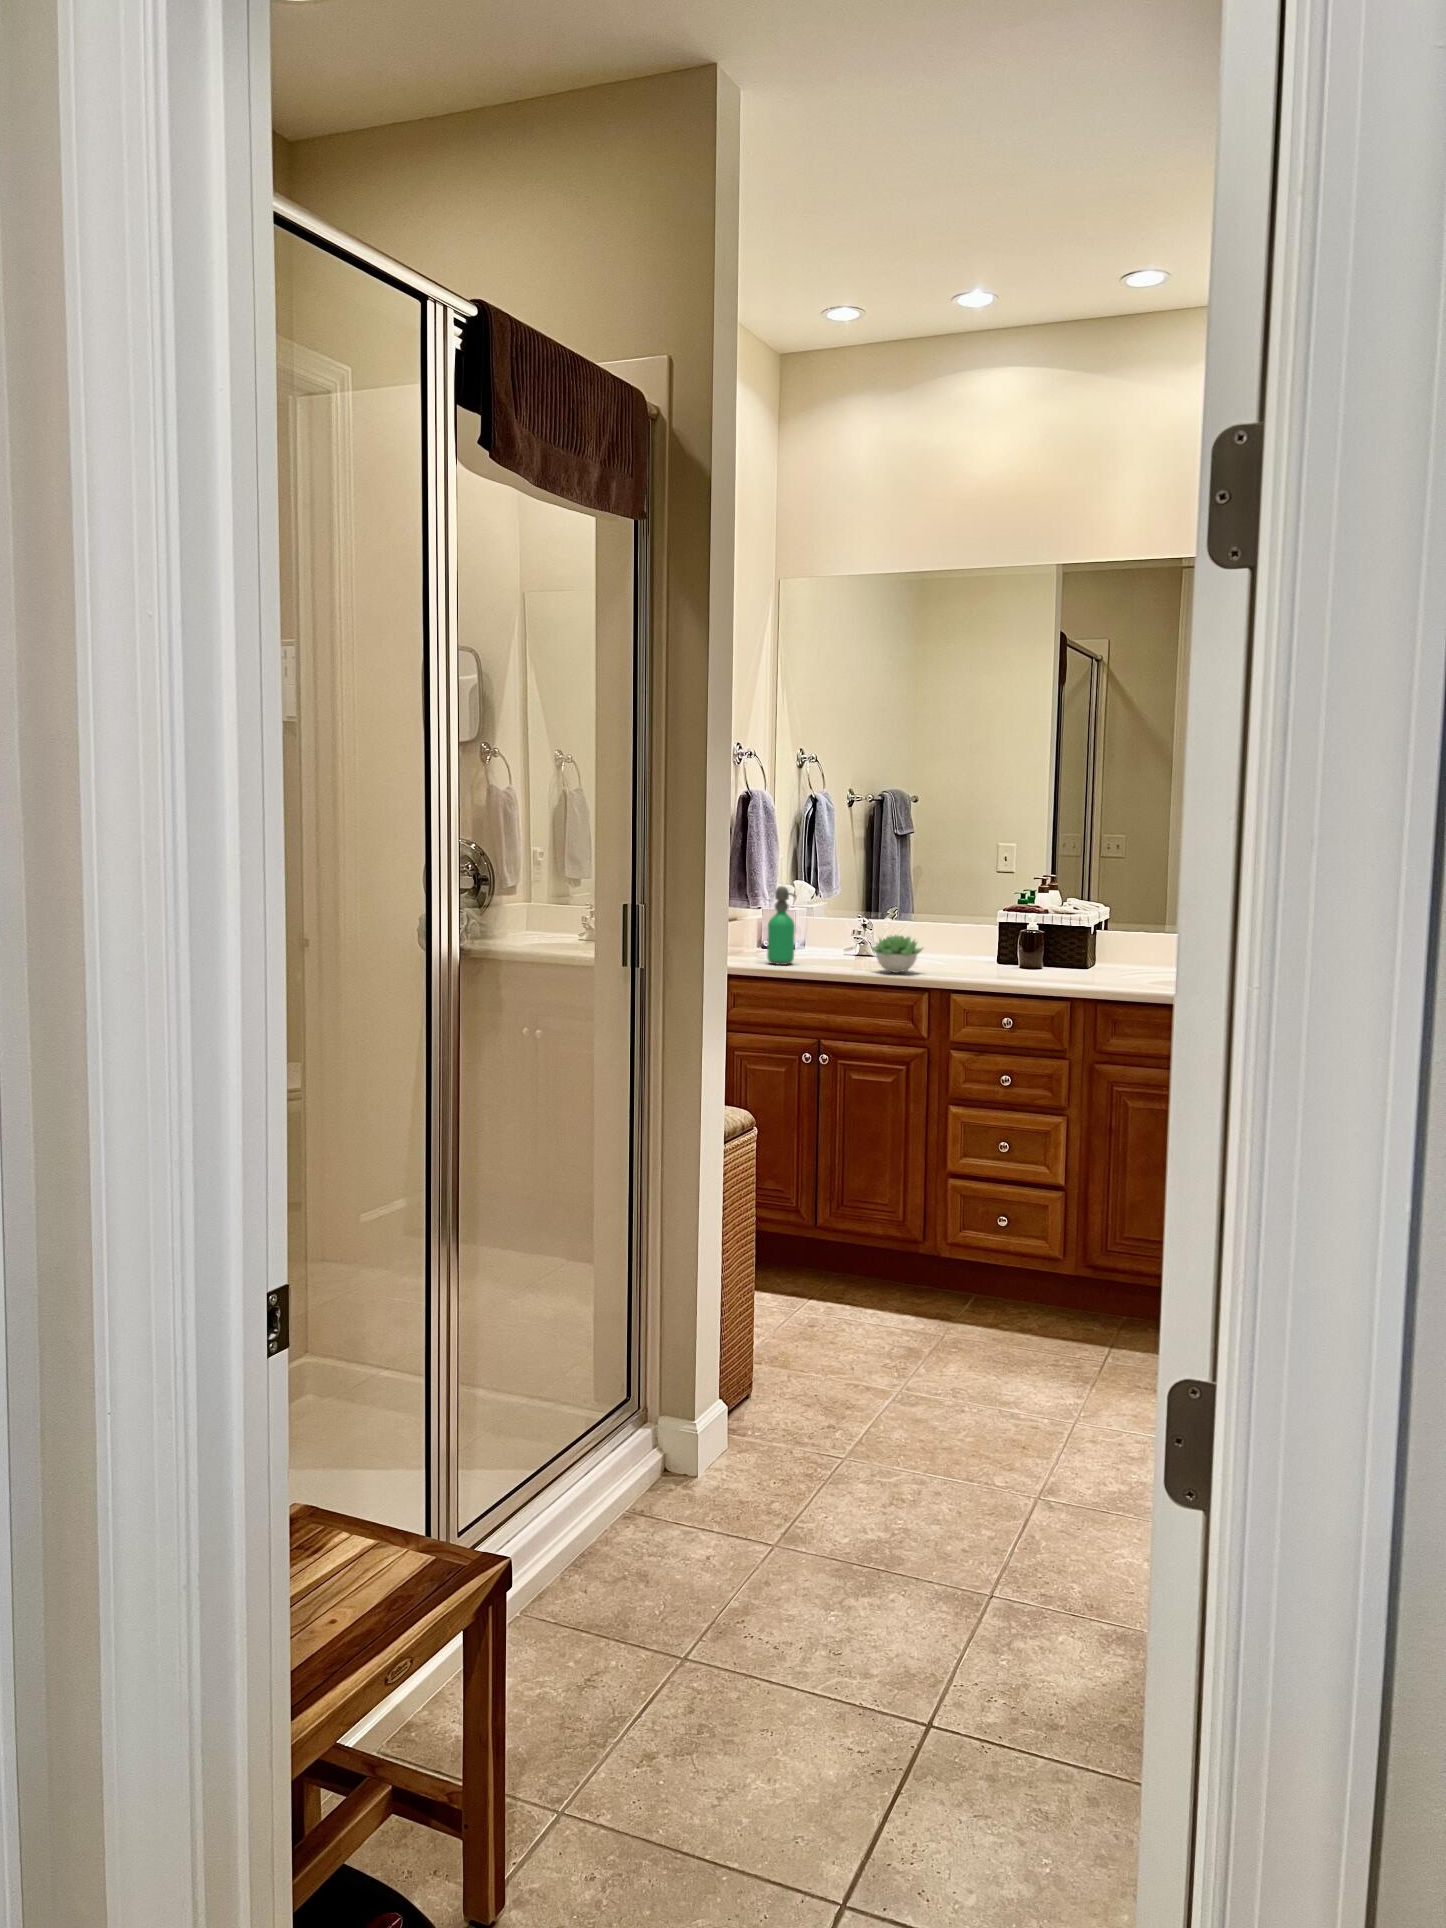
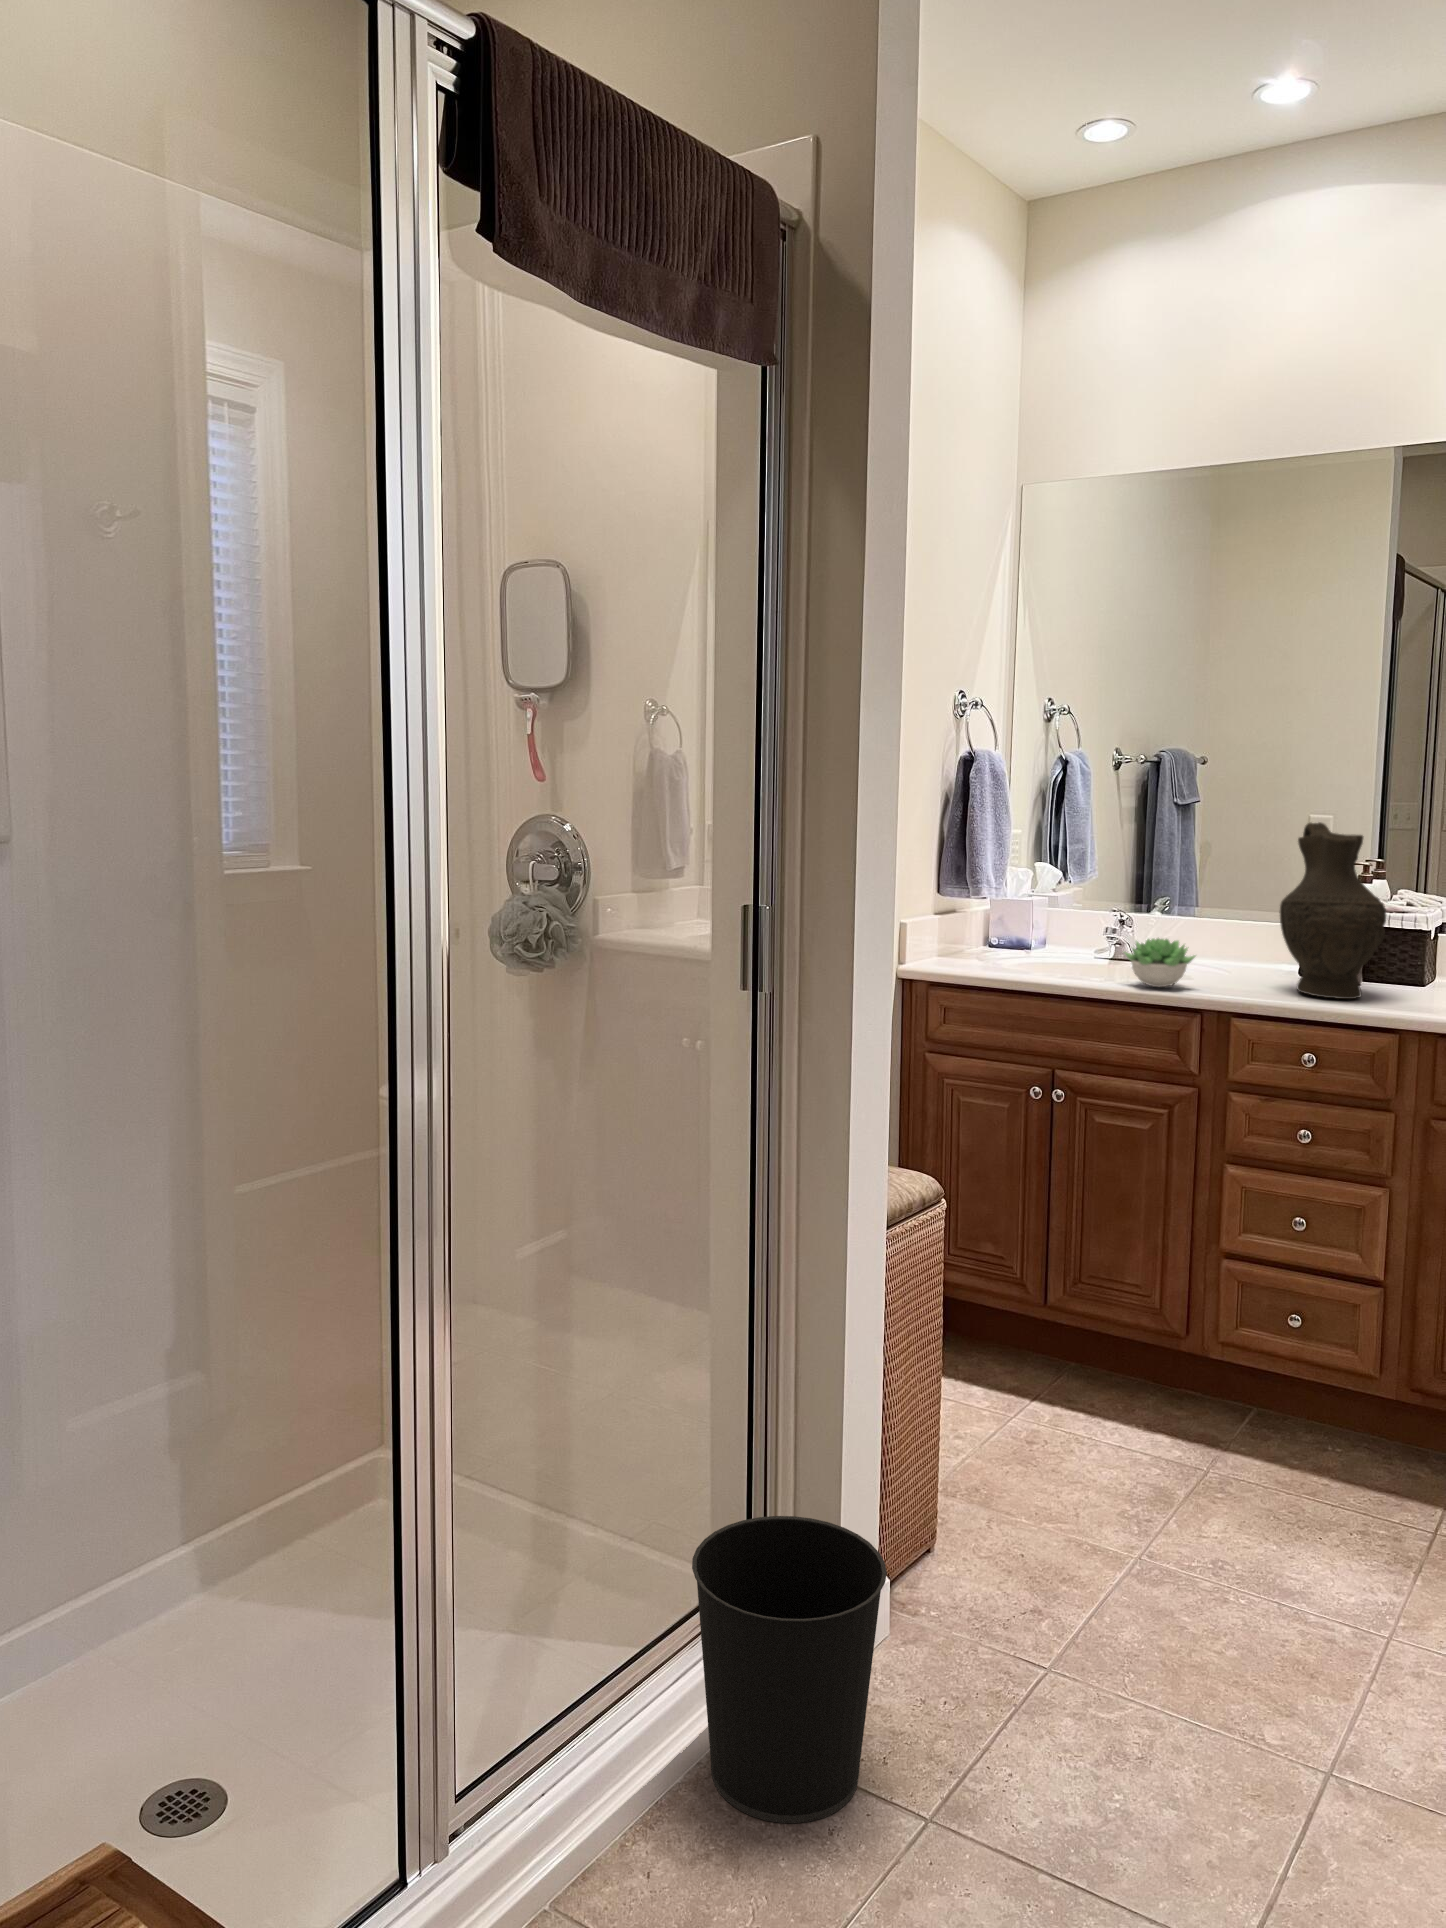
decorative vase: none [983,846,1059,977] -> present [1280,822,1386,999]
soap dispenser: present [767,886,795,965] -> none [991,871,1028,971]
wastebasket: none [600,1351,739,1558] -> present [692,1516,887,1823]

